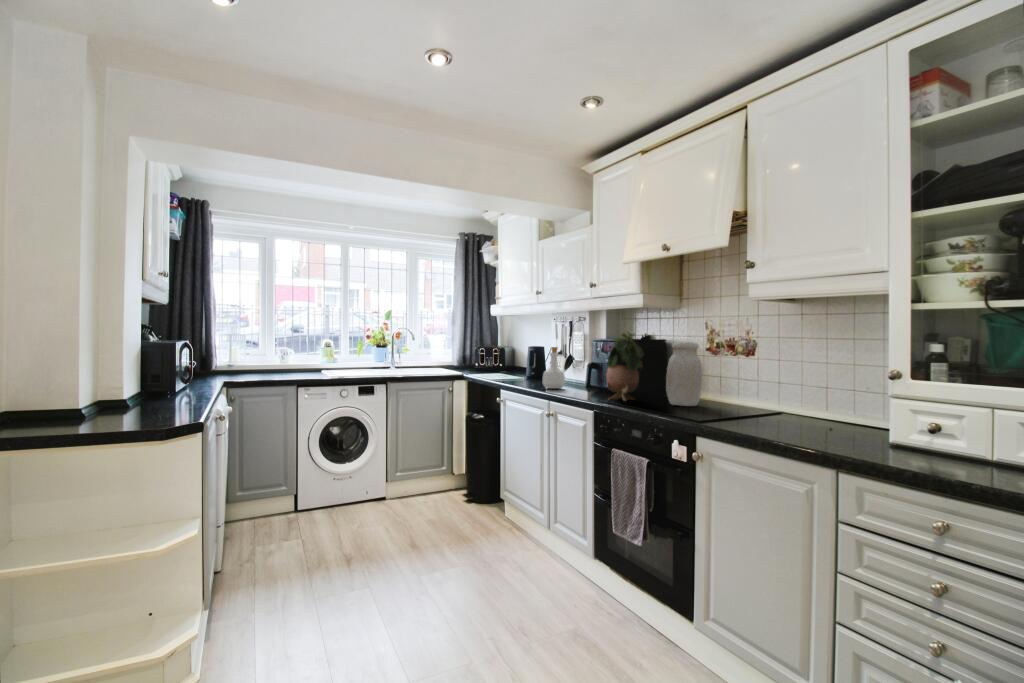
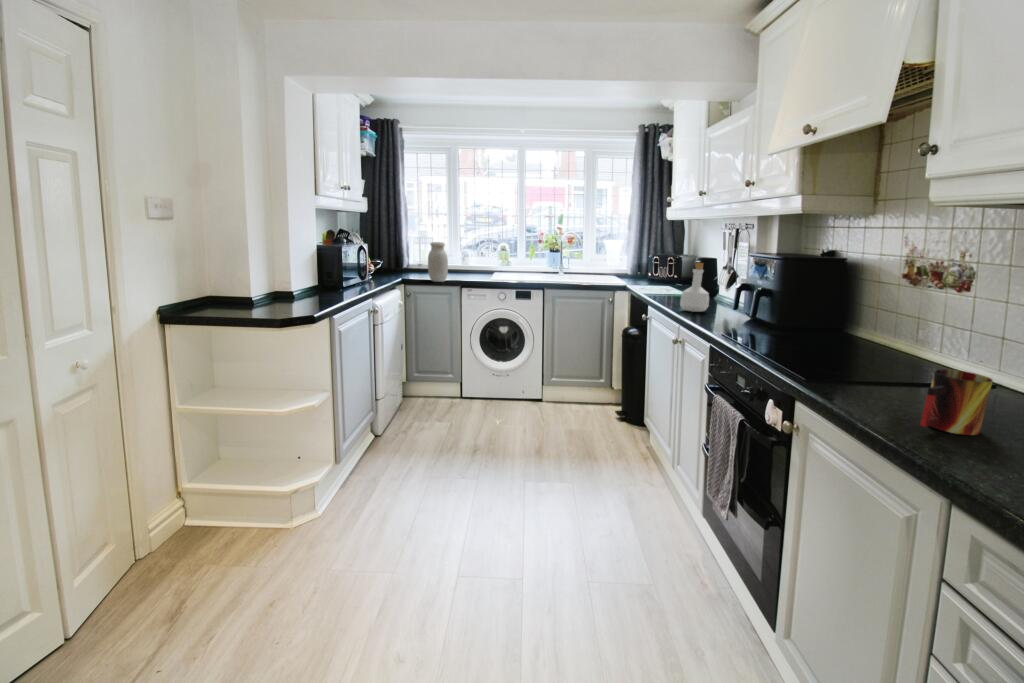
potted plant: present [606,332,644,401] -> none [736,248,793,337]
jar: present [666,342,703,406] -> present [428,242,448,282]
mug: none [797,400,833,442] -> present [920,369,993,435]

